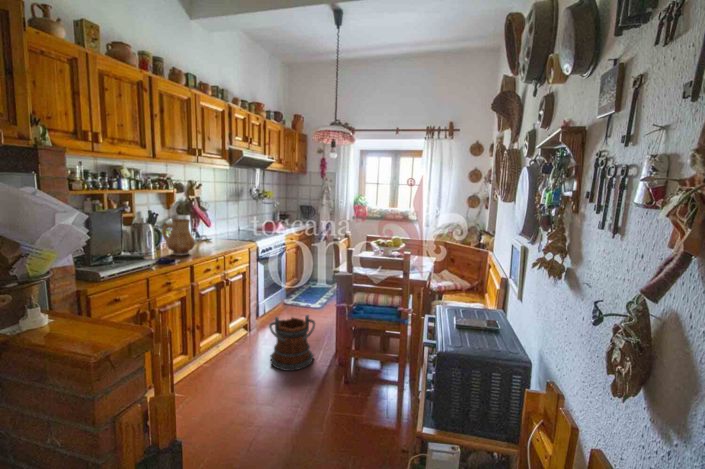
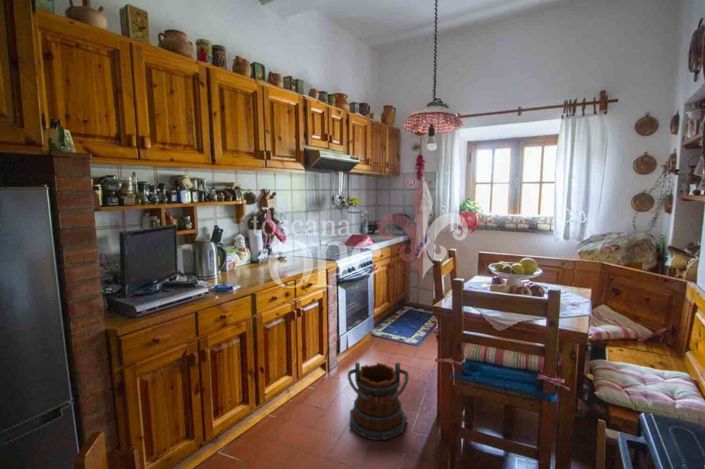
ceramic pitcher: present [162,219,195,255] -> none [223,235,260,280]

